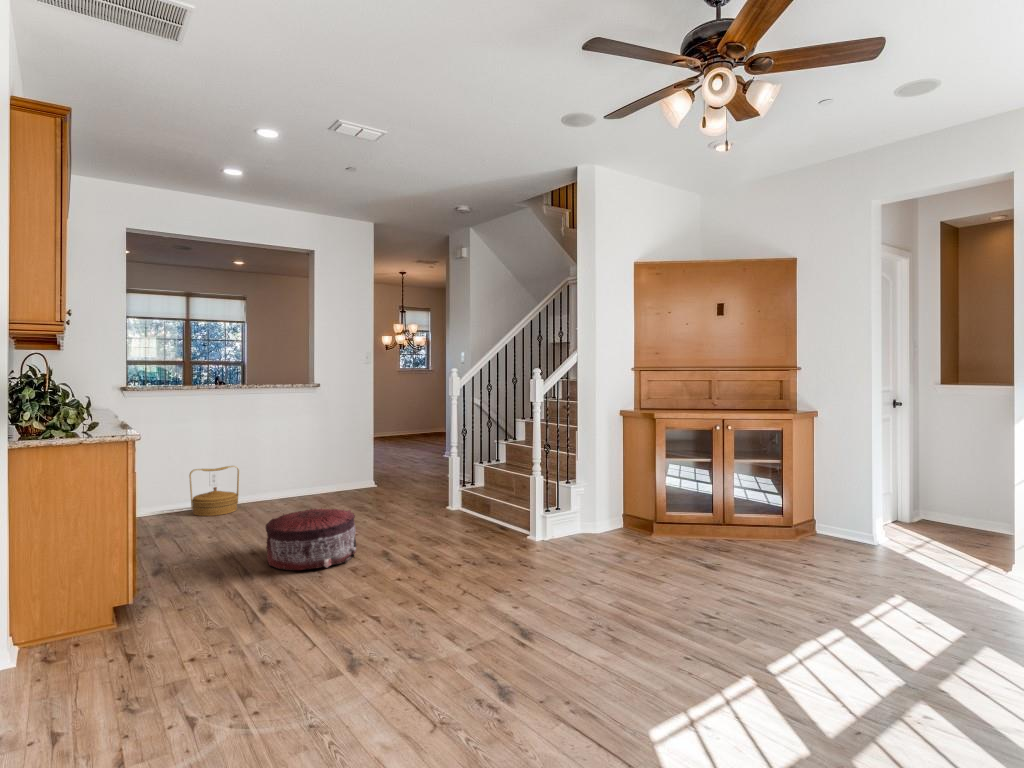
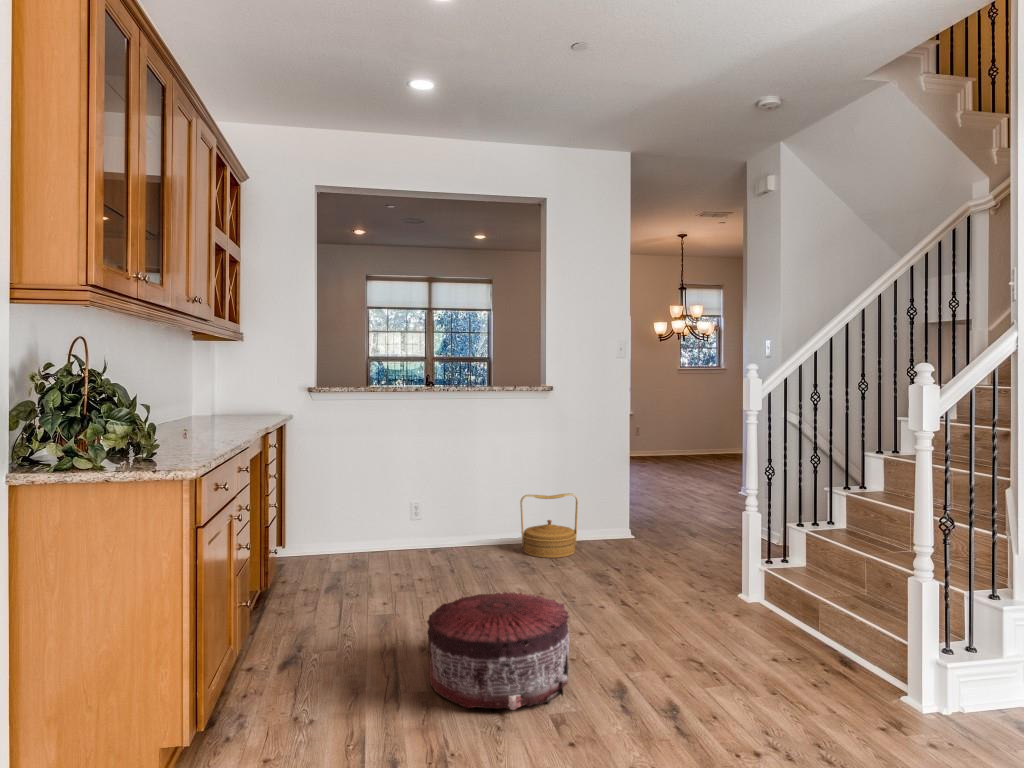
woven basket: present [189,466,239,516] -> present [520,494,578,558]

